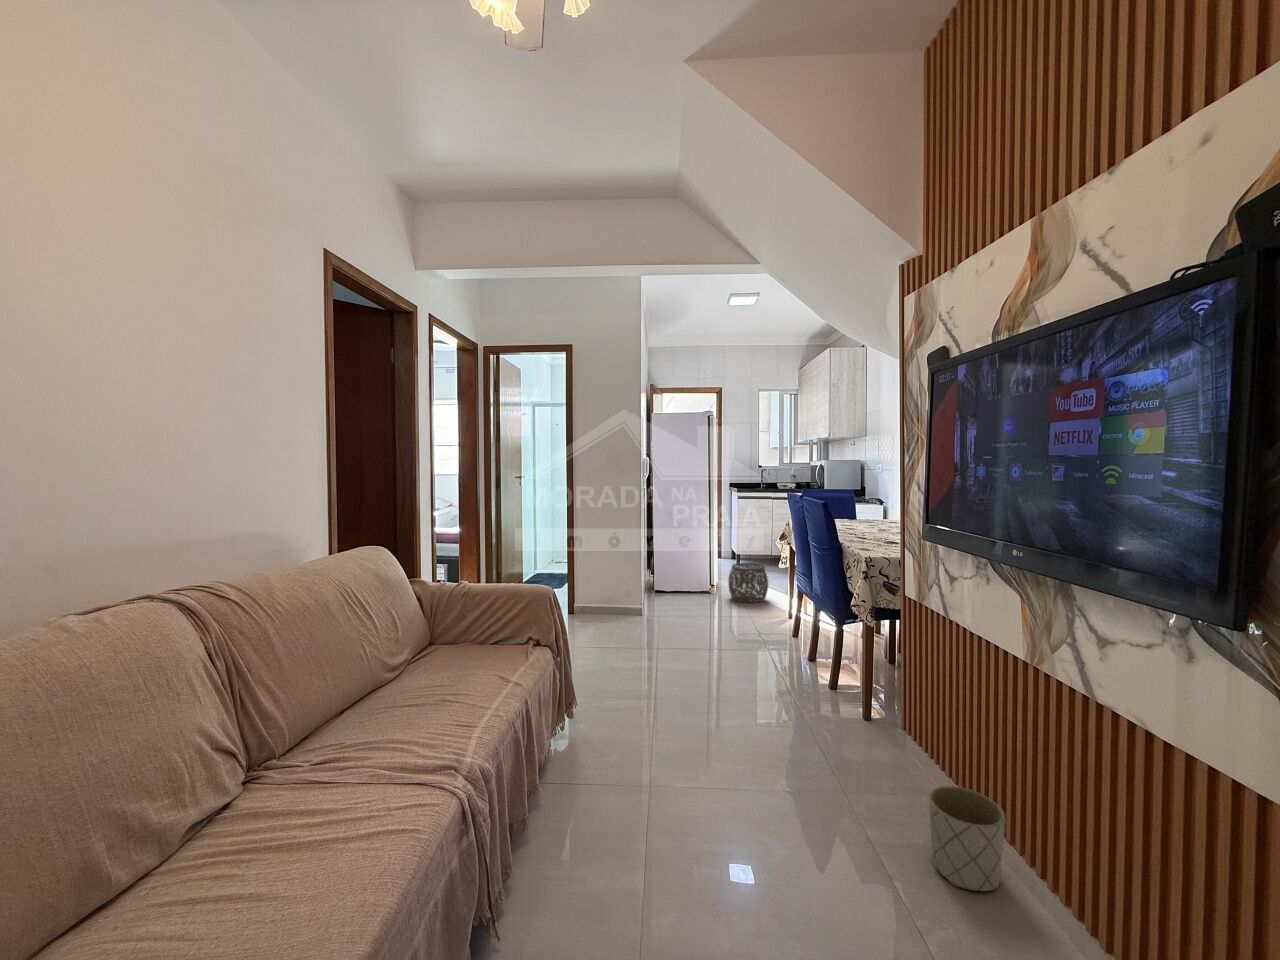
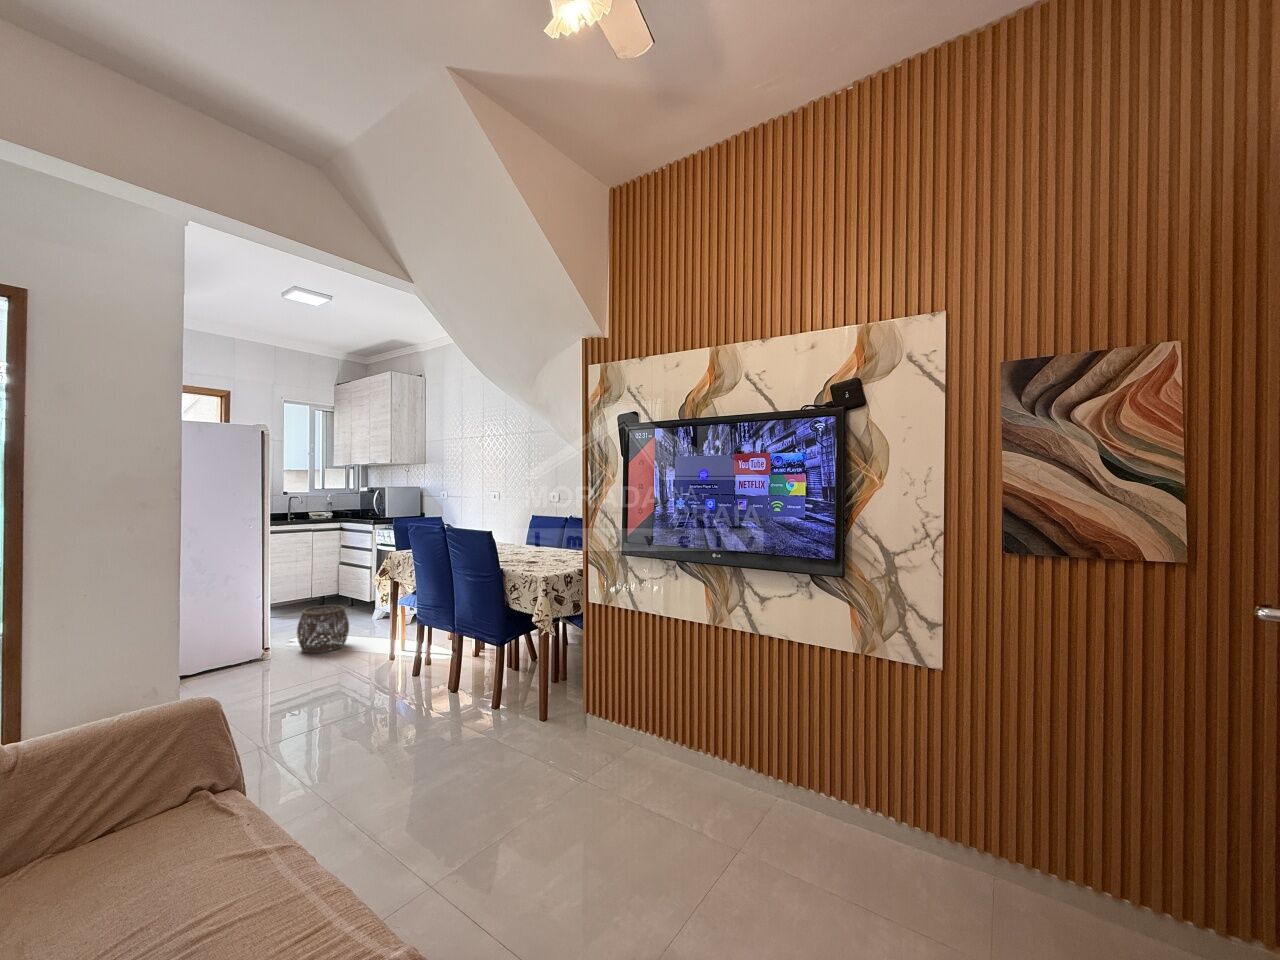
planter: present [929,786,1005,891] -> none [660,723,705,789]

